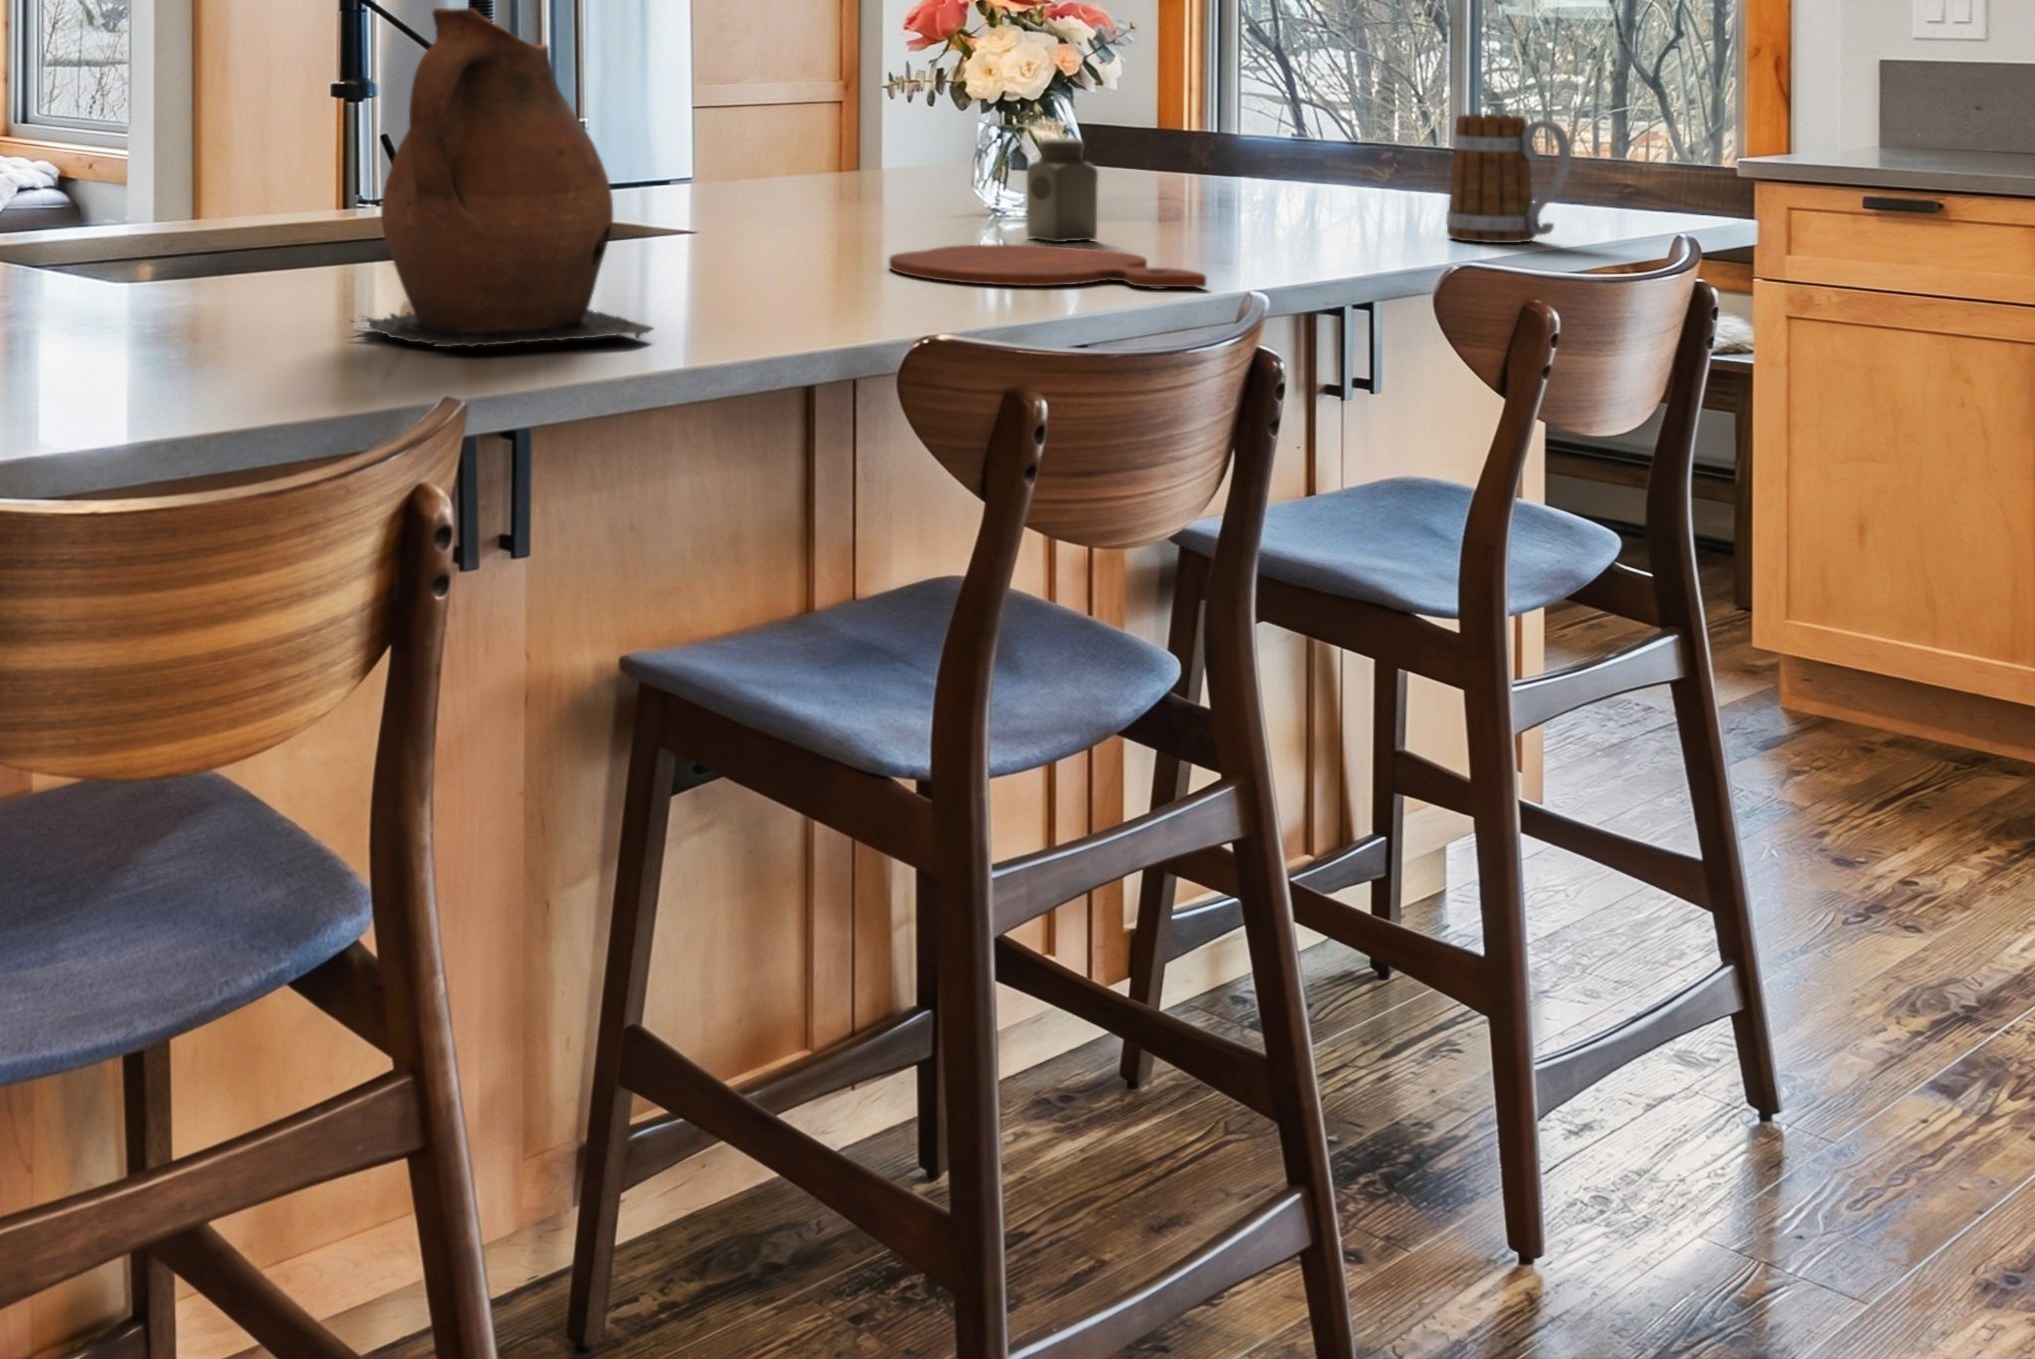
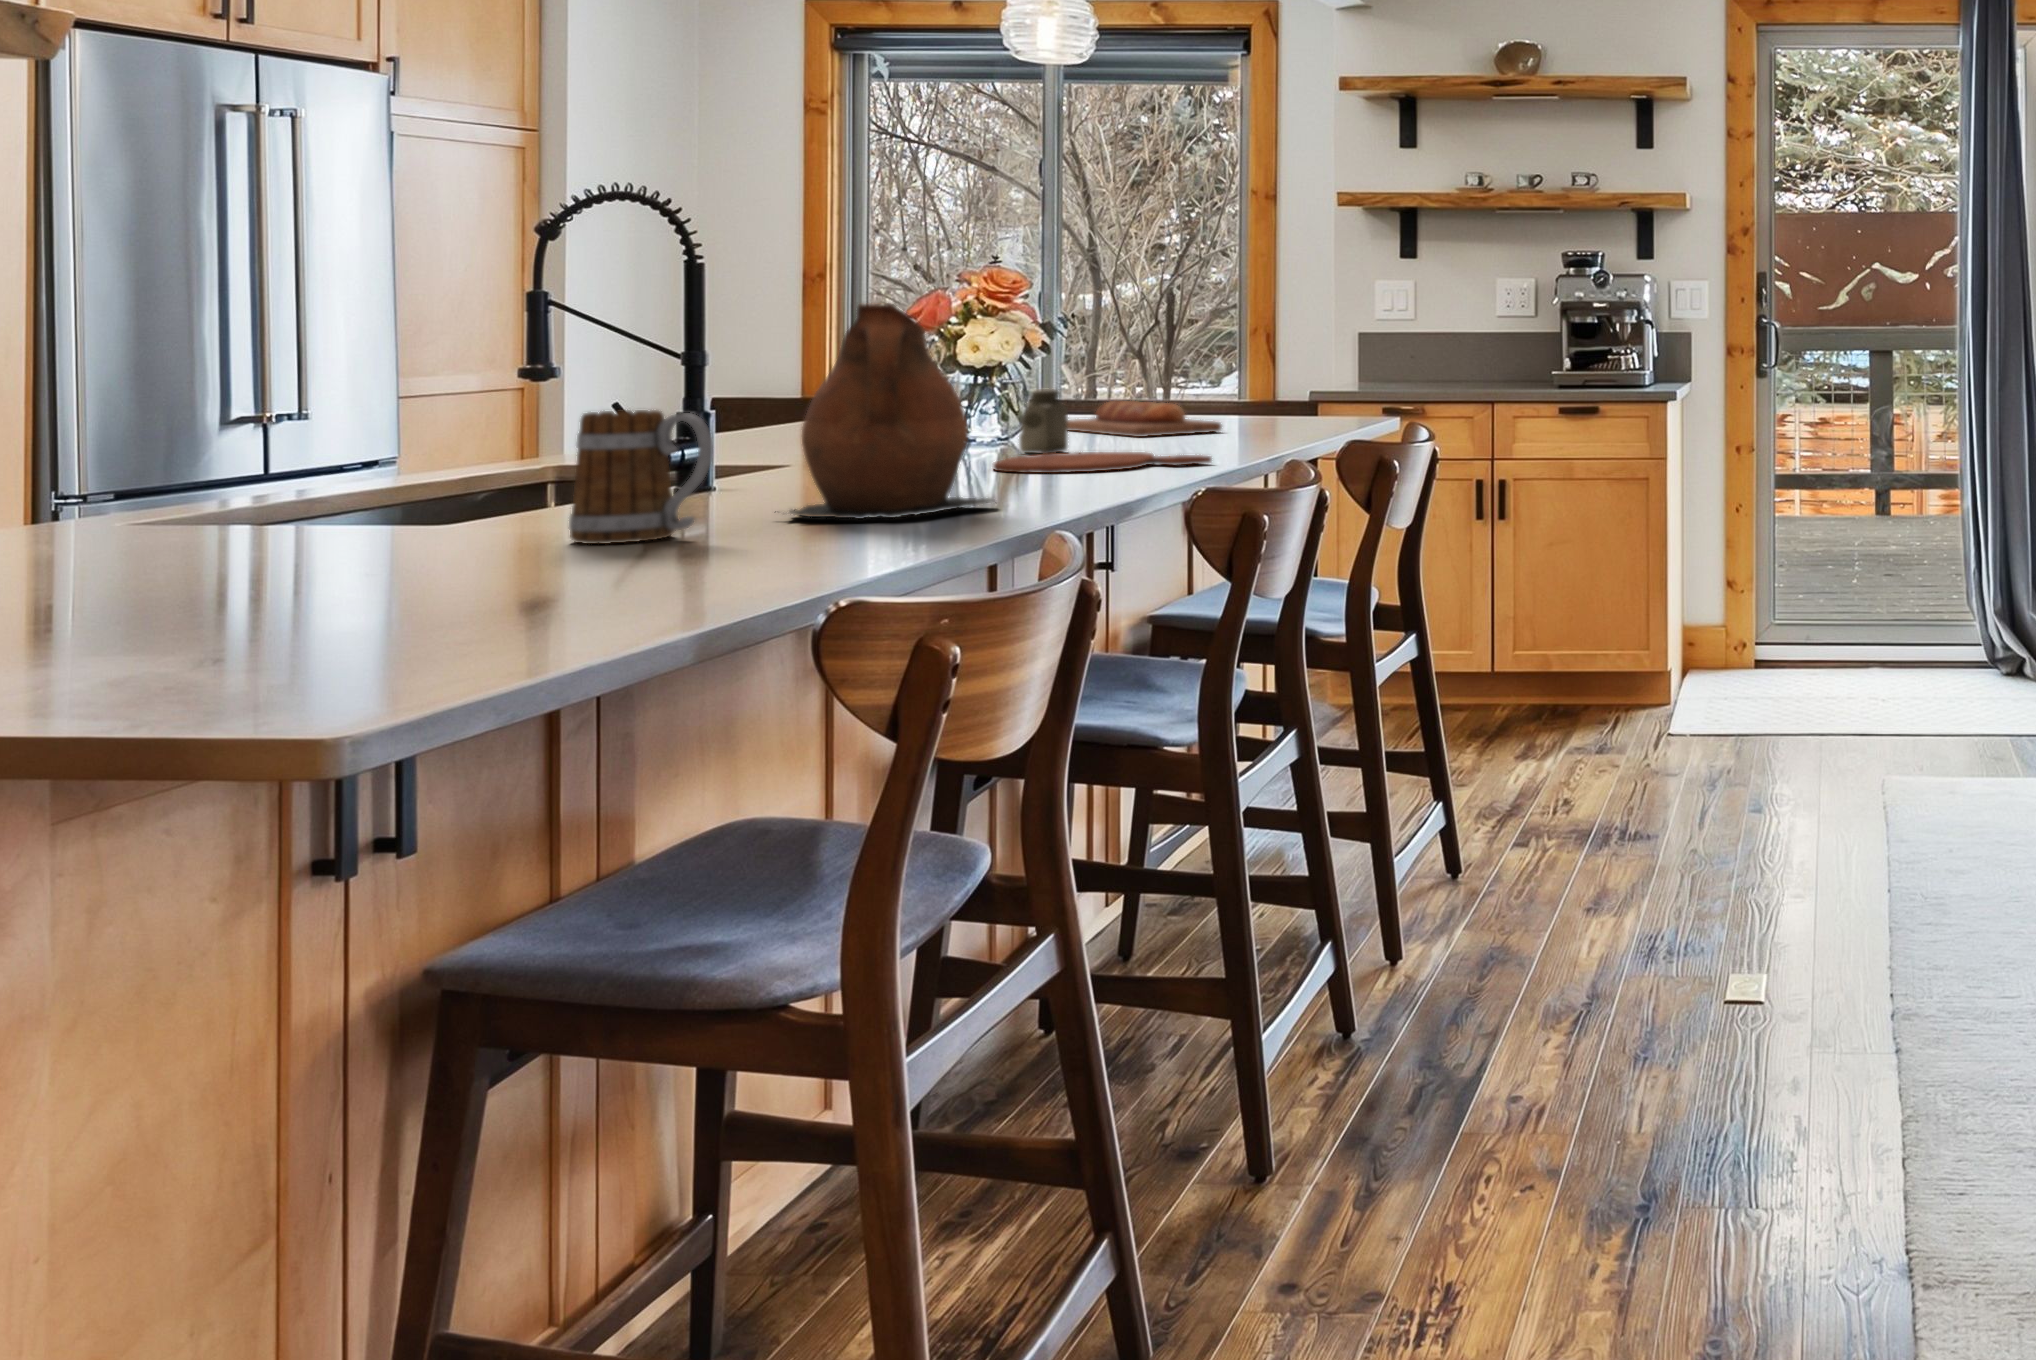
mug: present [1446,114,1571,243] -> present [569,410,712,544]
bread loaf: none [1220,158,1427,222] -> present [1068,401,1222,437]

